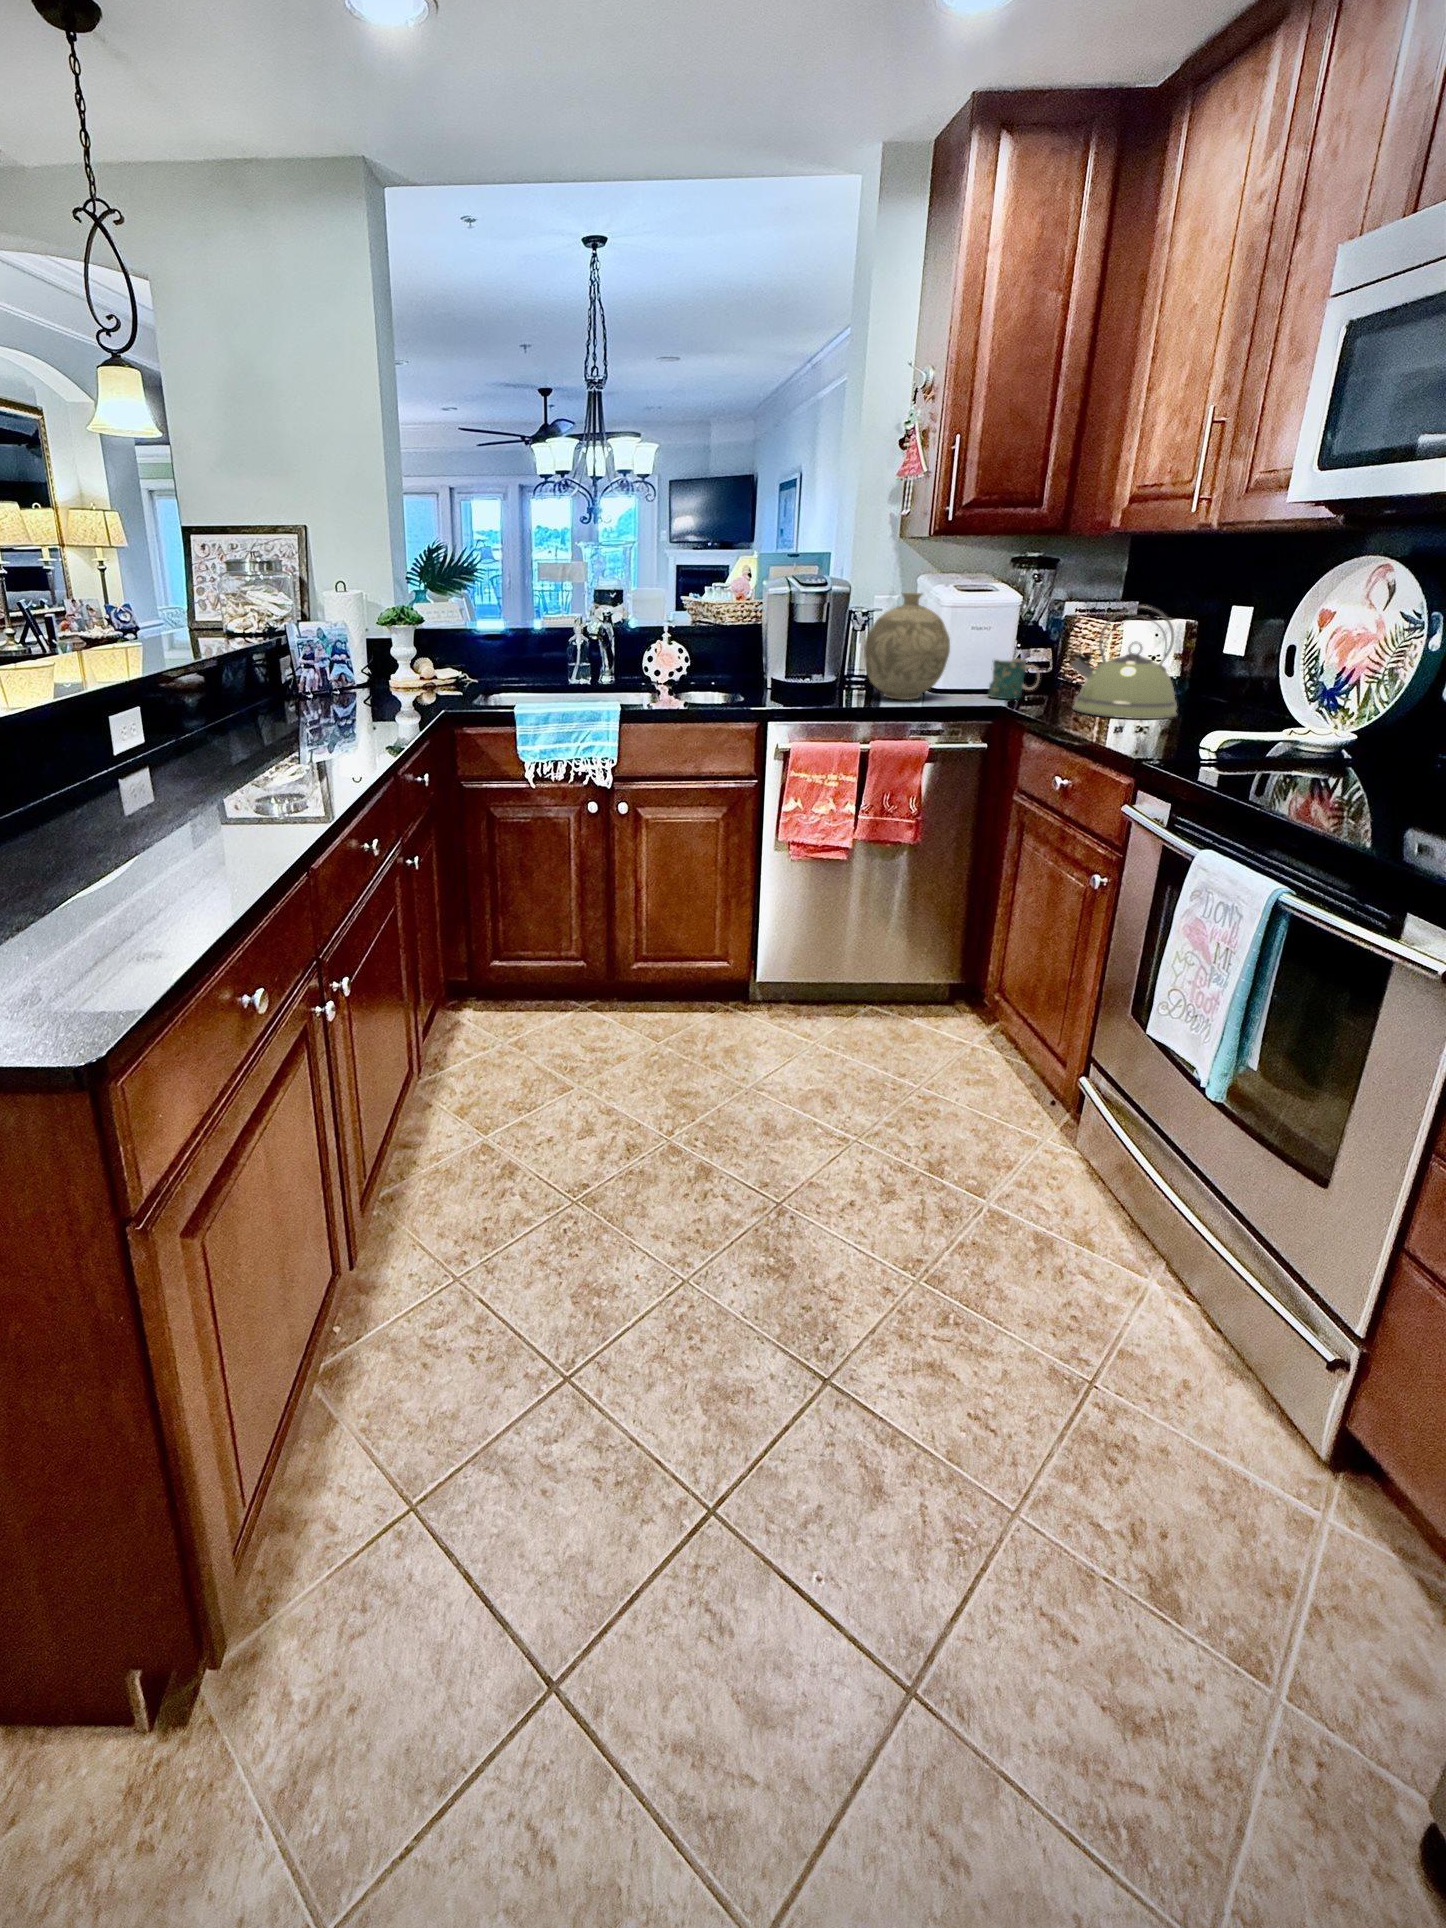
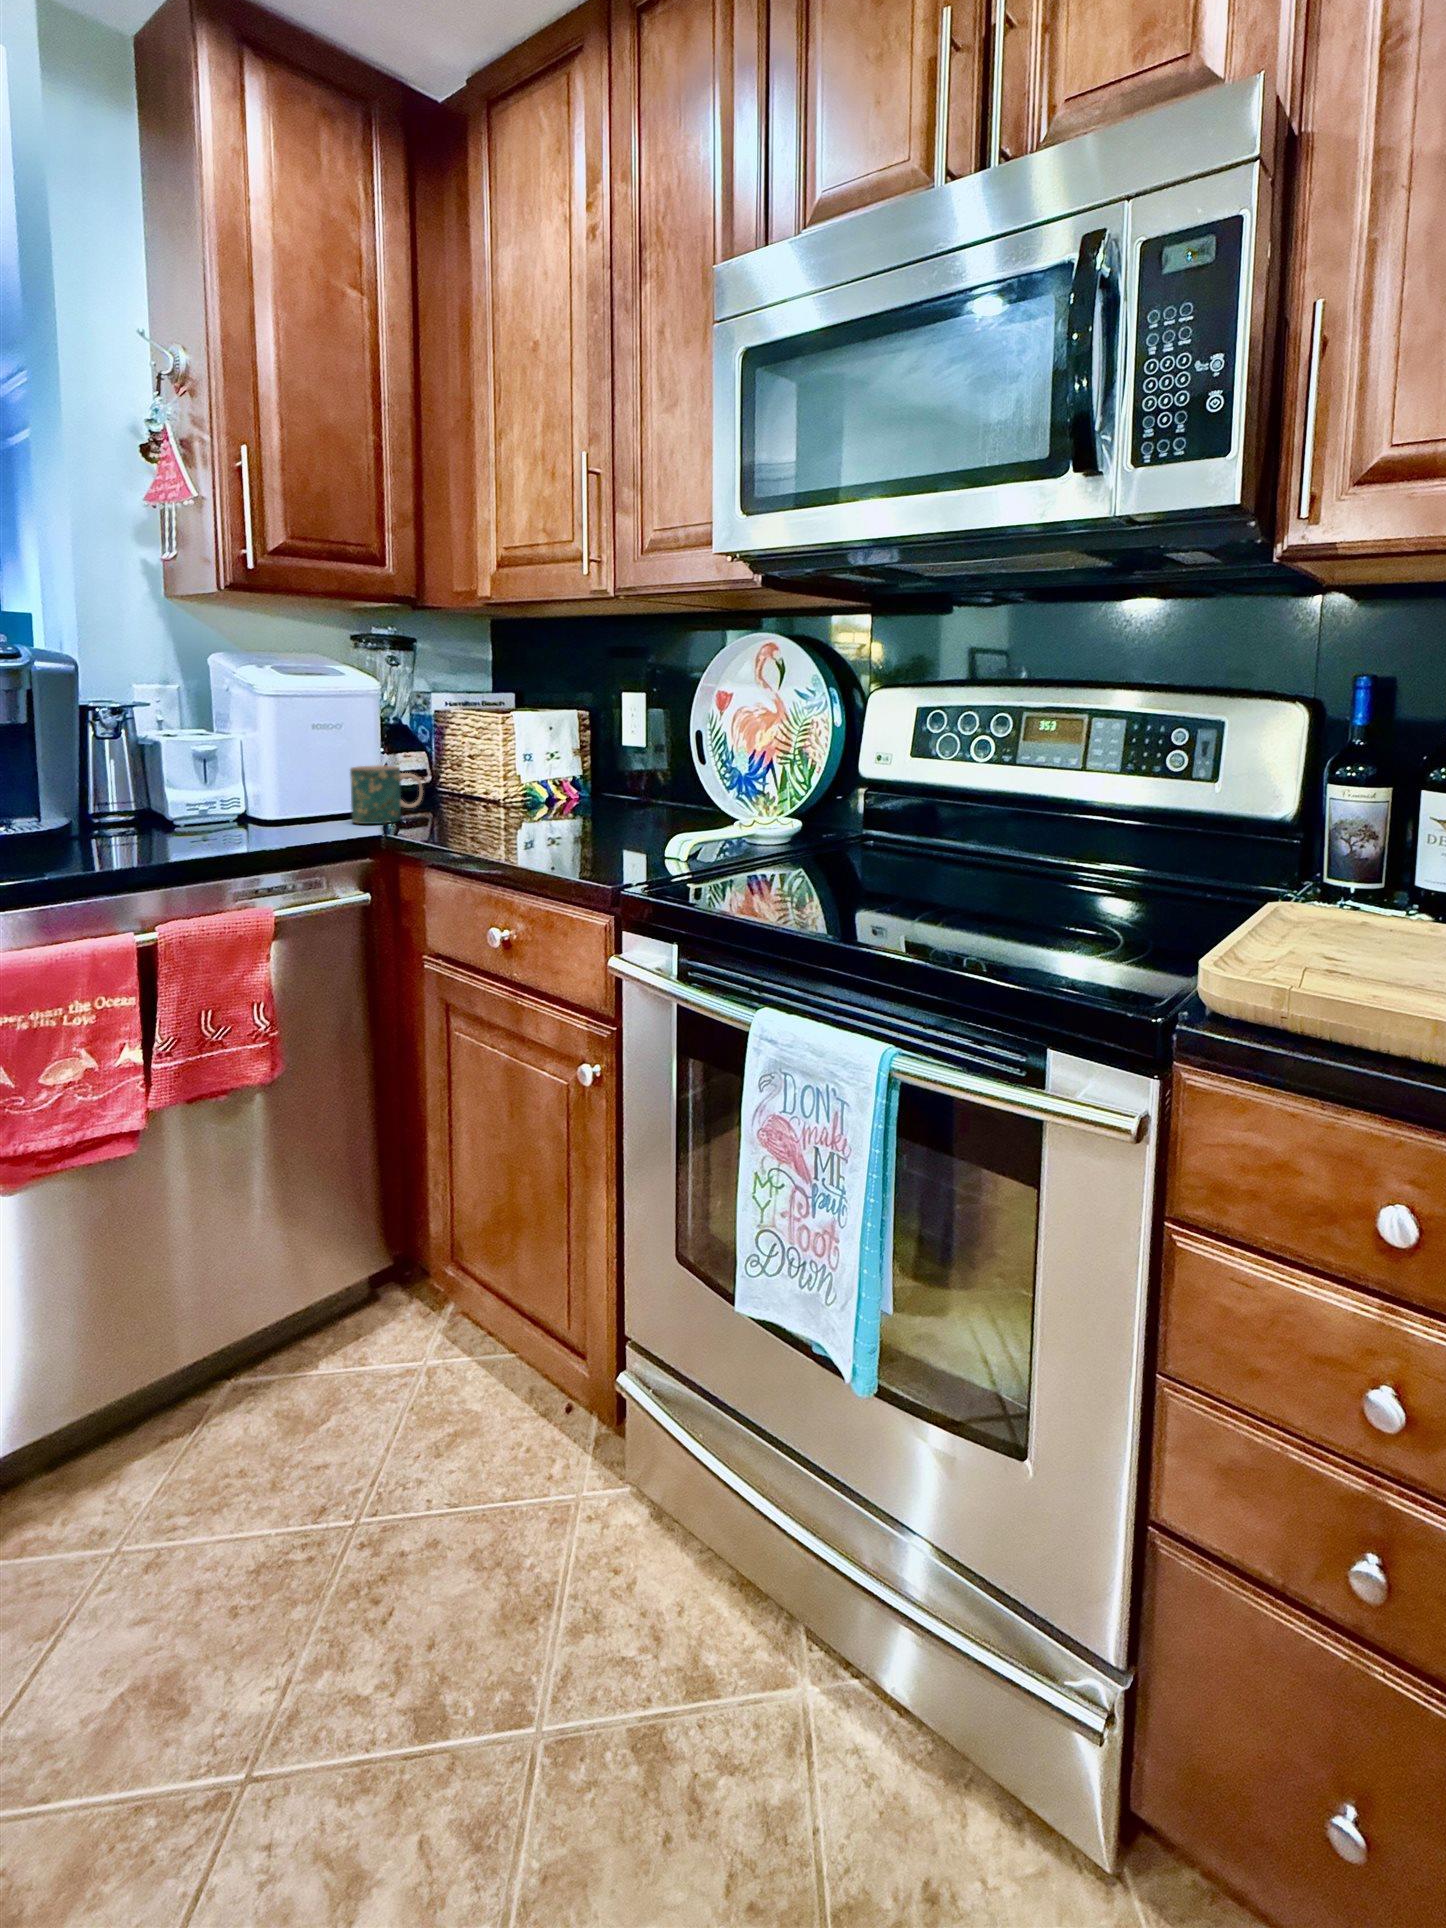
decorative vase: present [864,592,950,700] -> none [116,670,280,843]
kettle: present [1069,606,1177,719] -> none [461,690,604,833]

